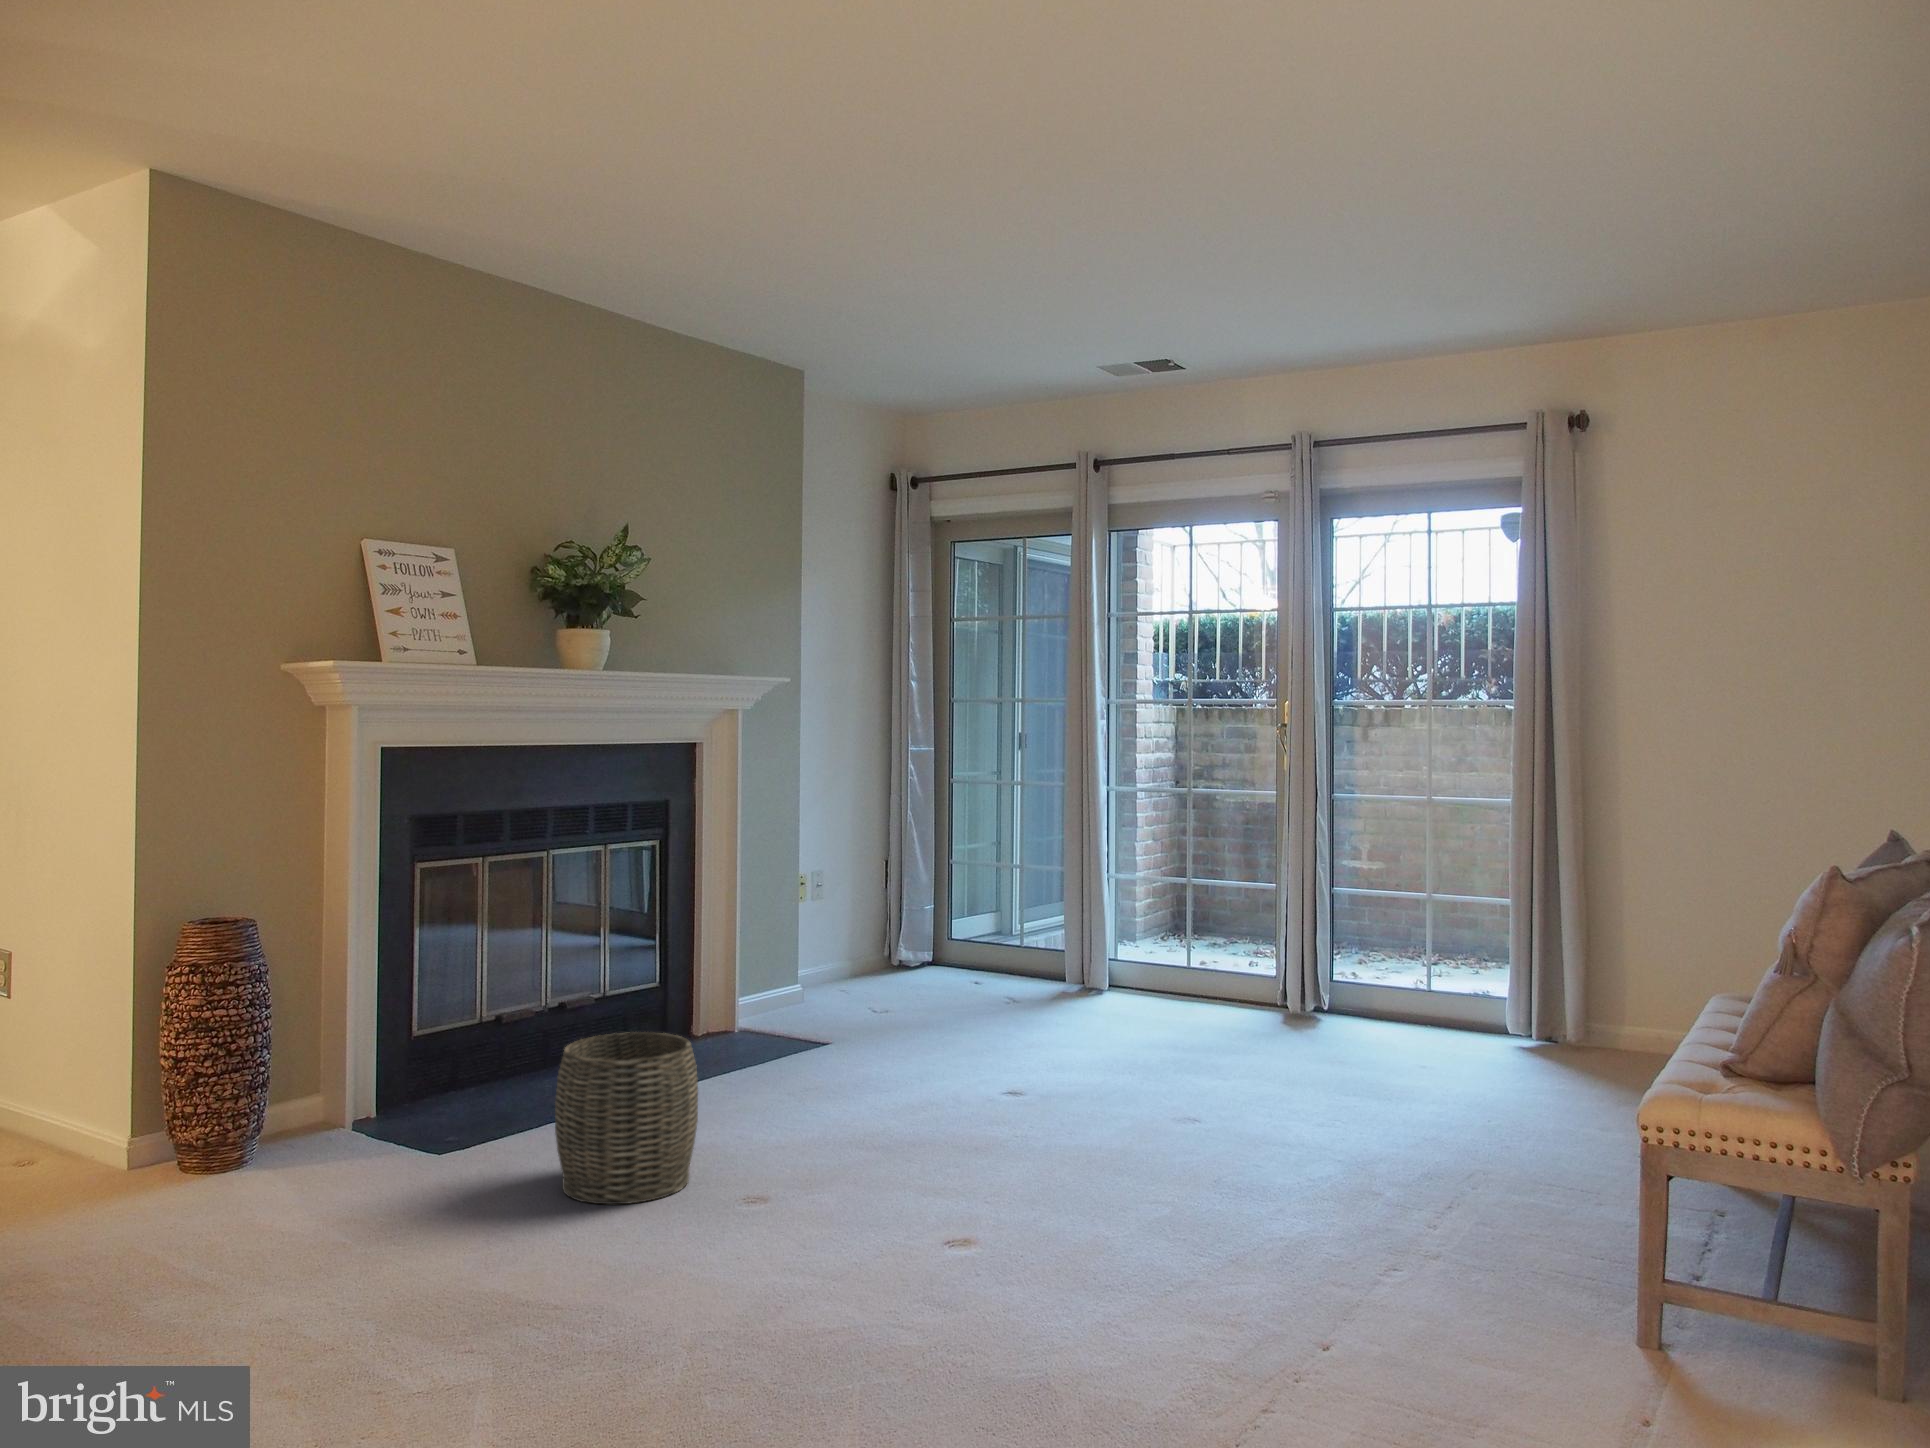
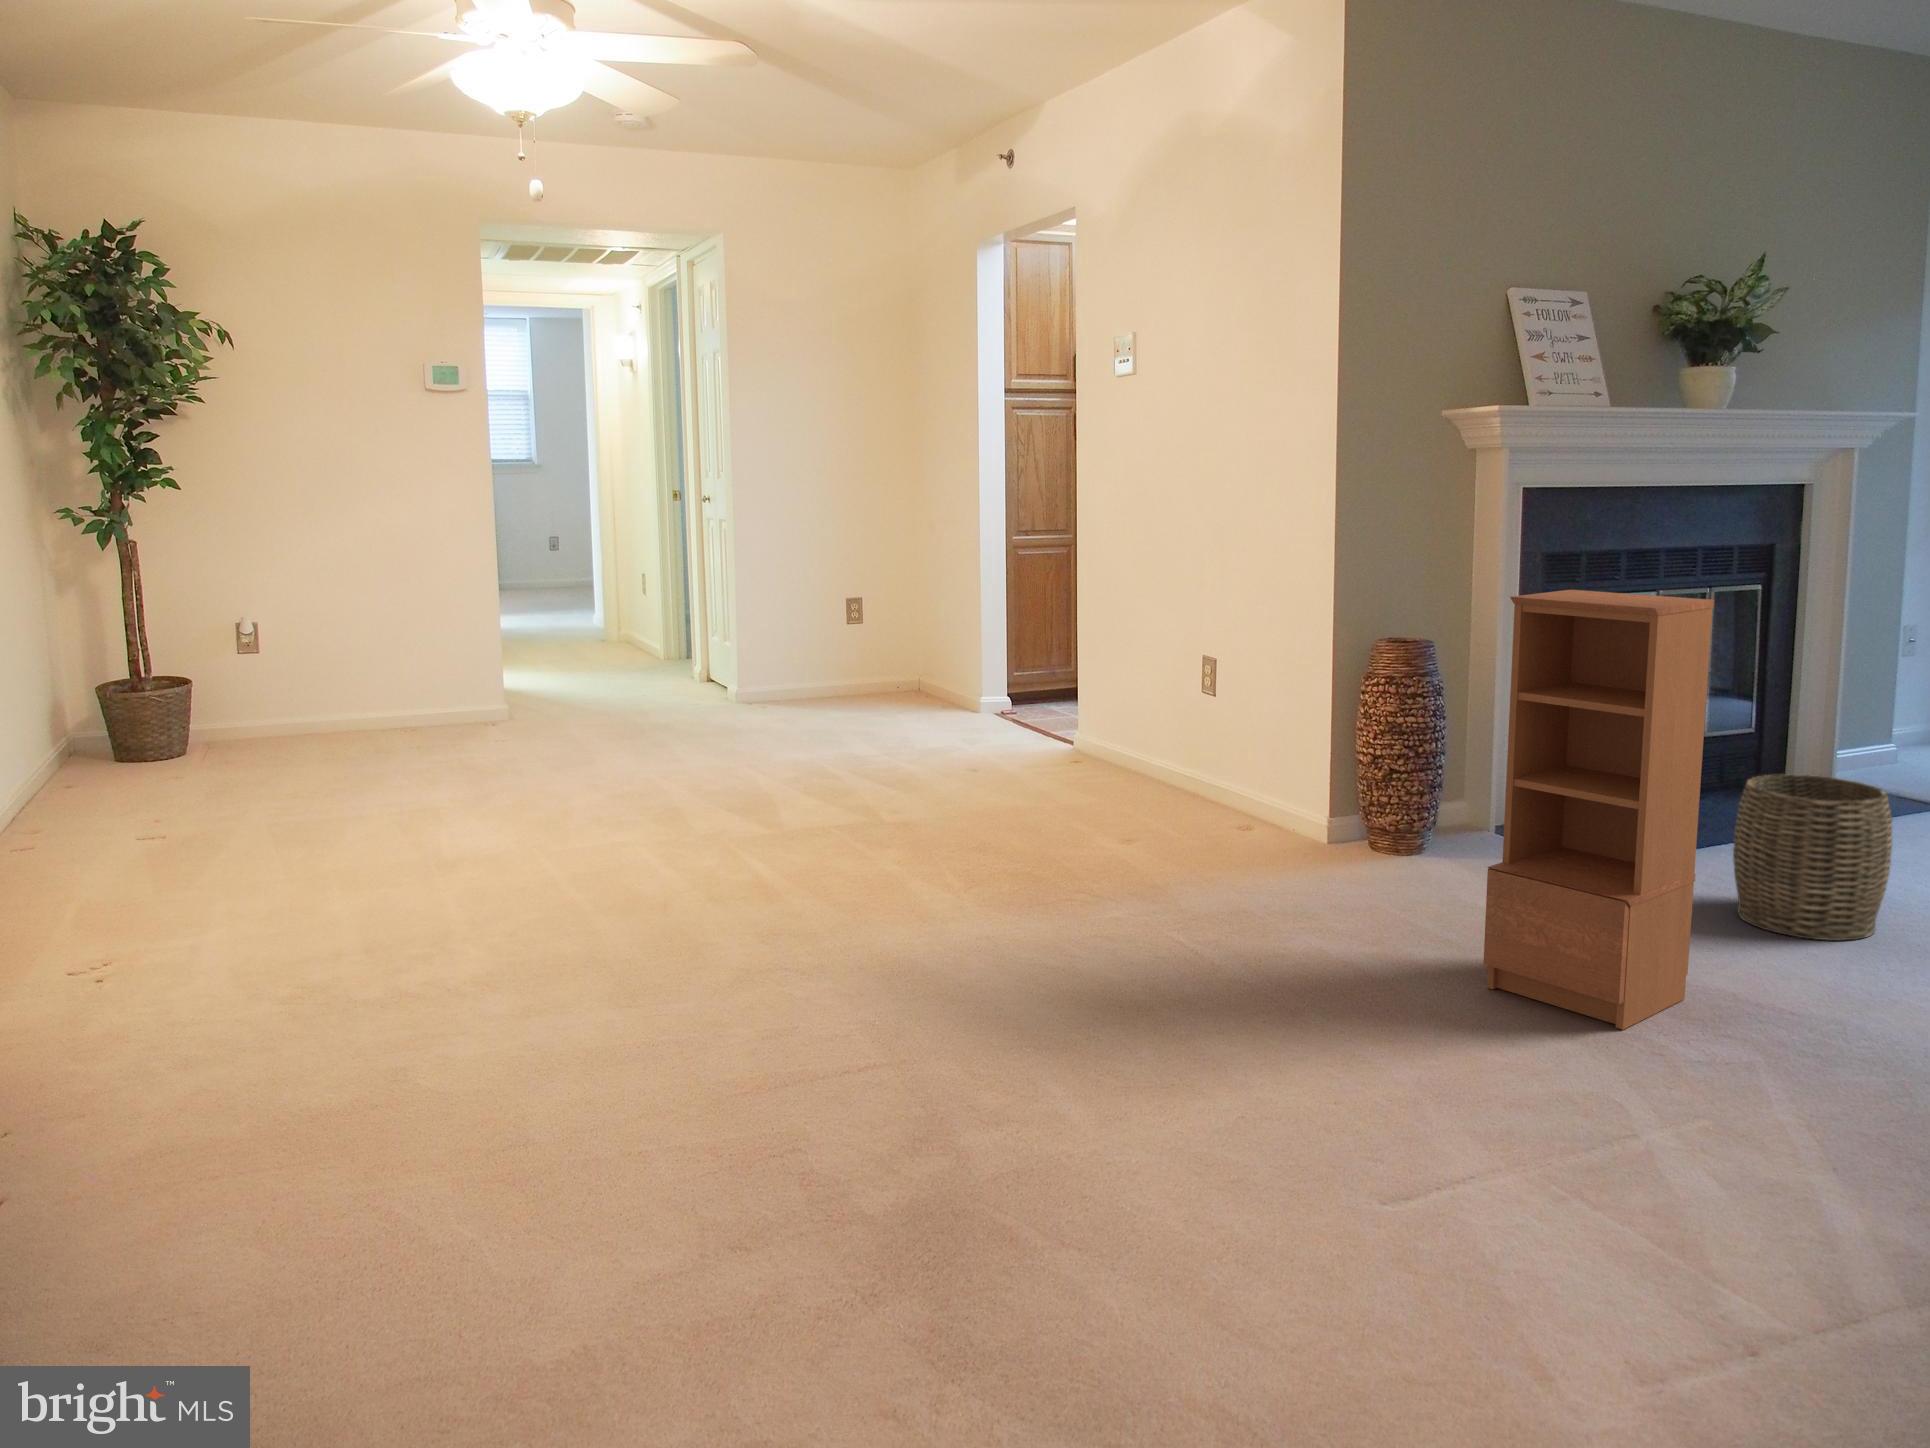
bookcase: none [206,865,457,1362] -> present [1483,590,1714,1030]

